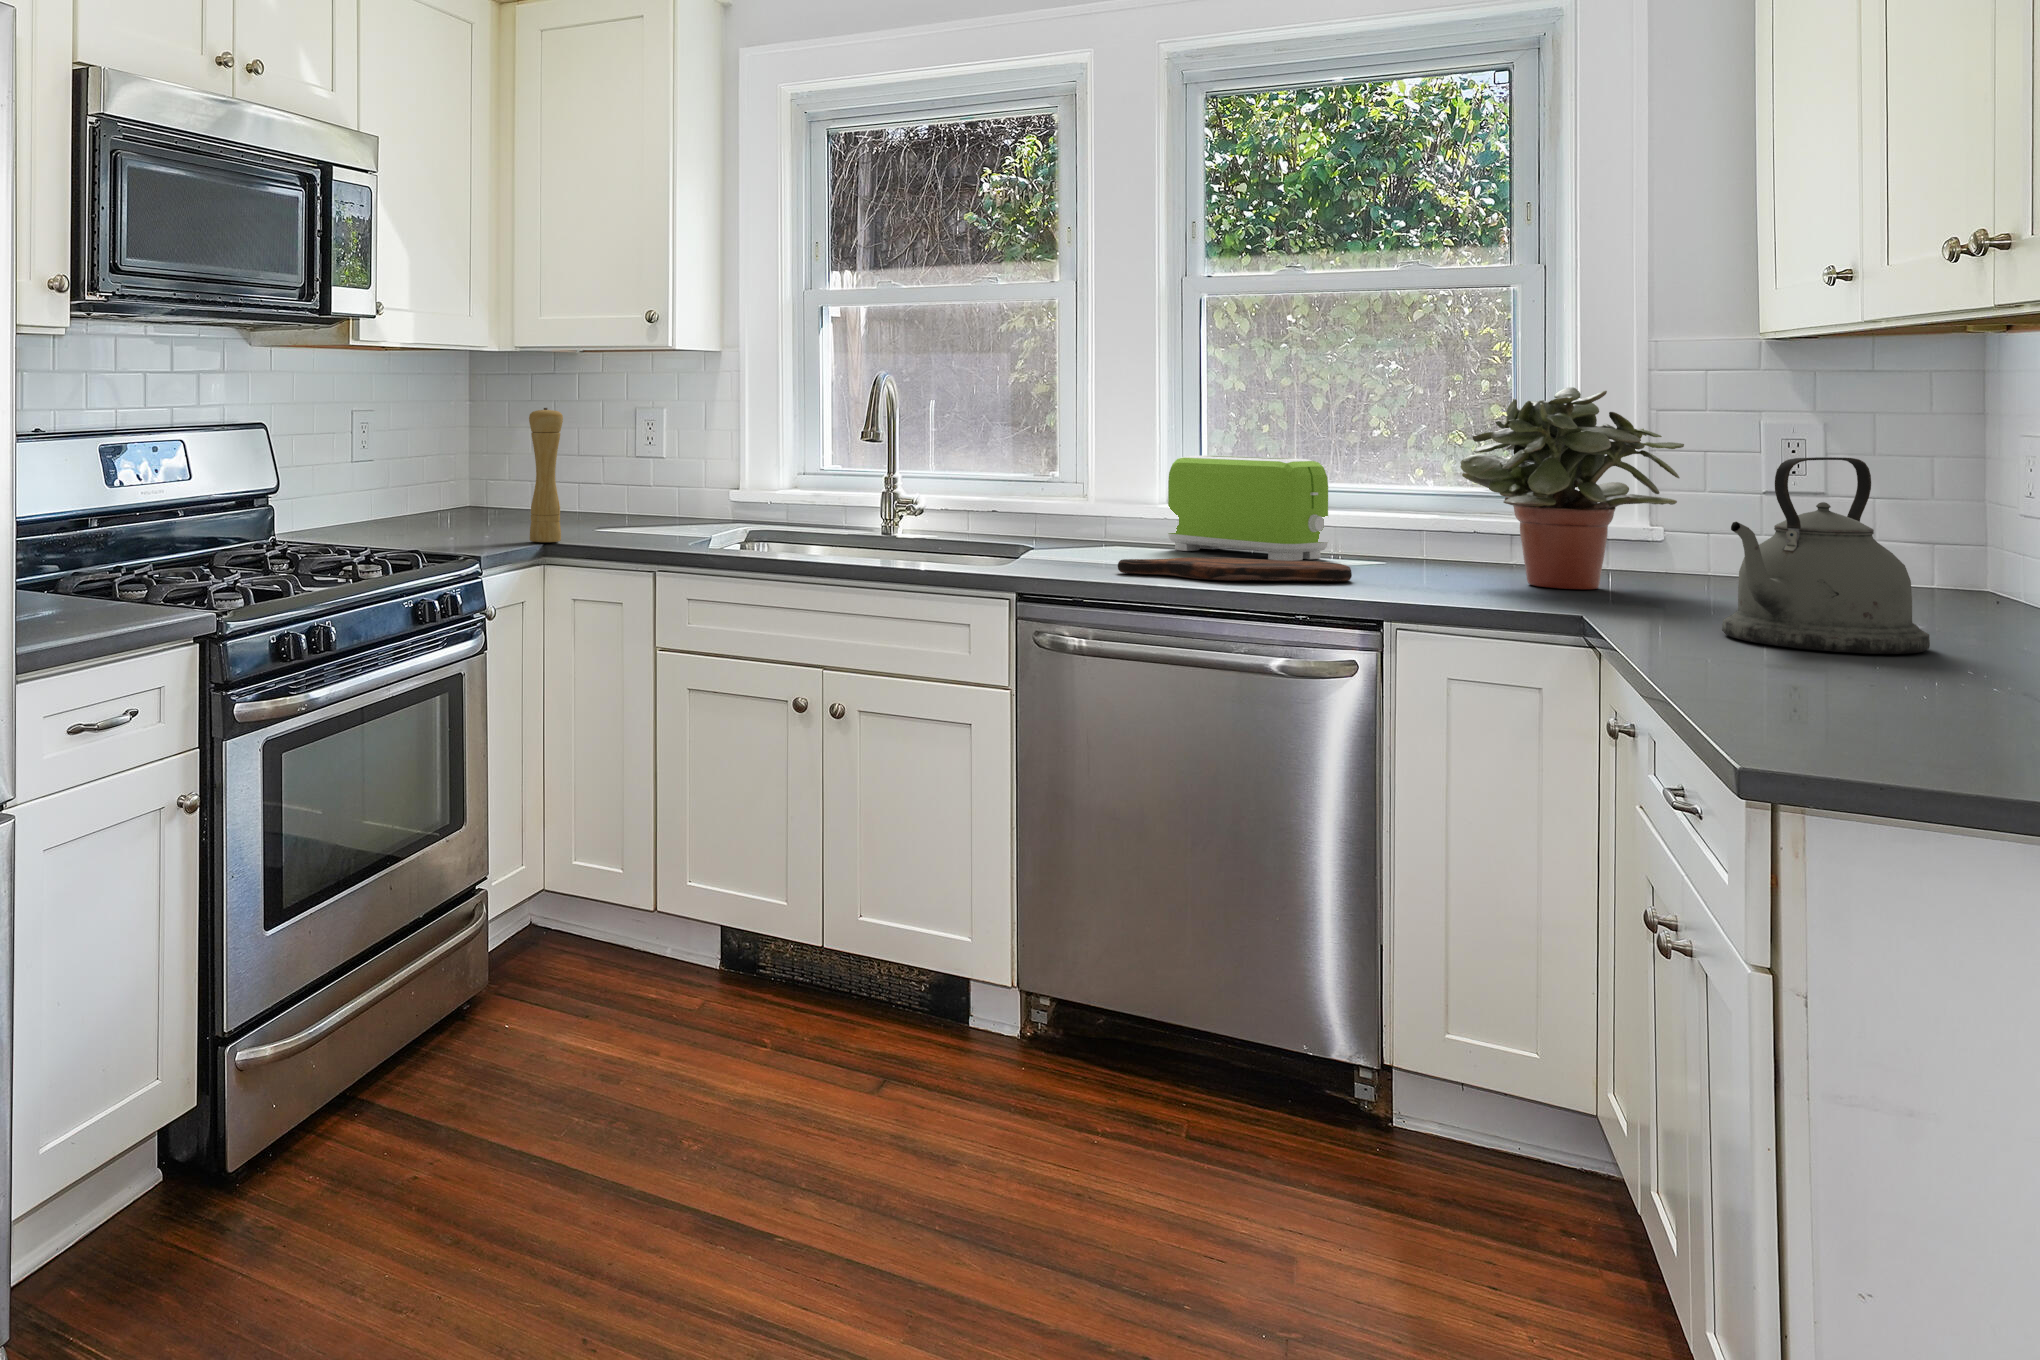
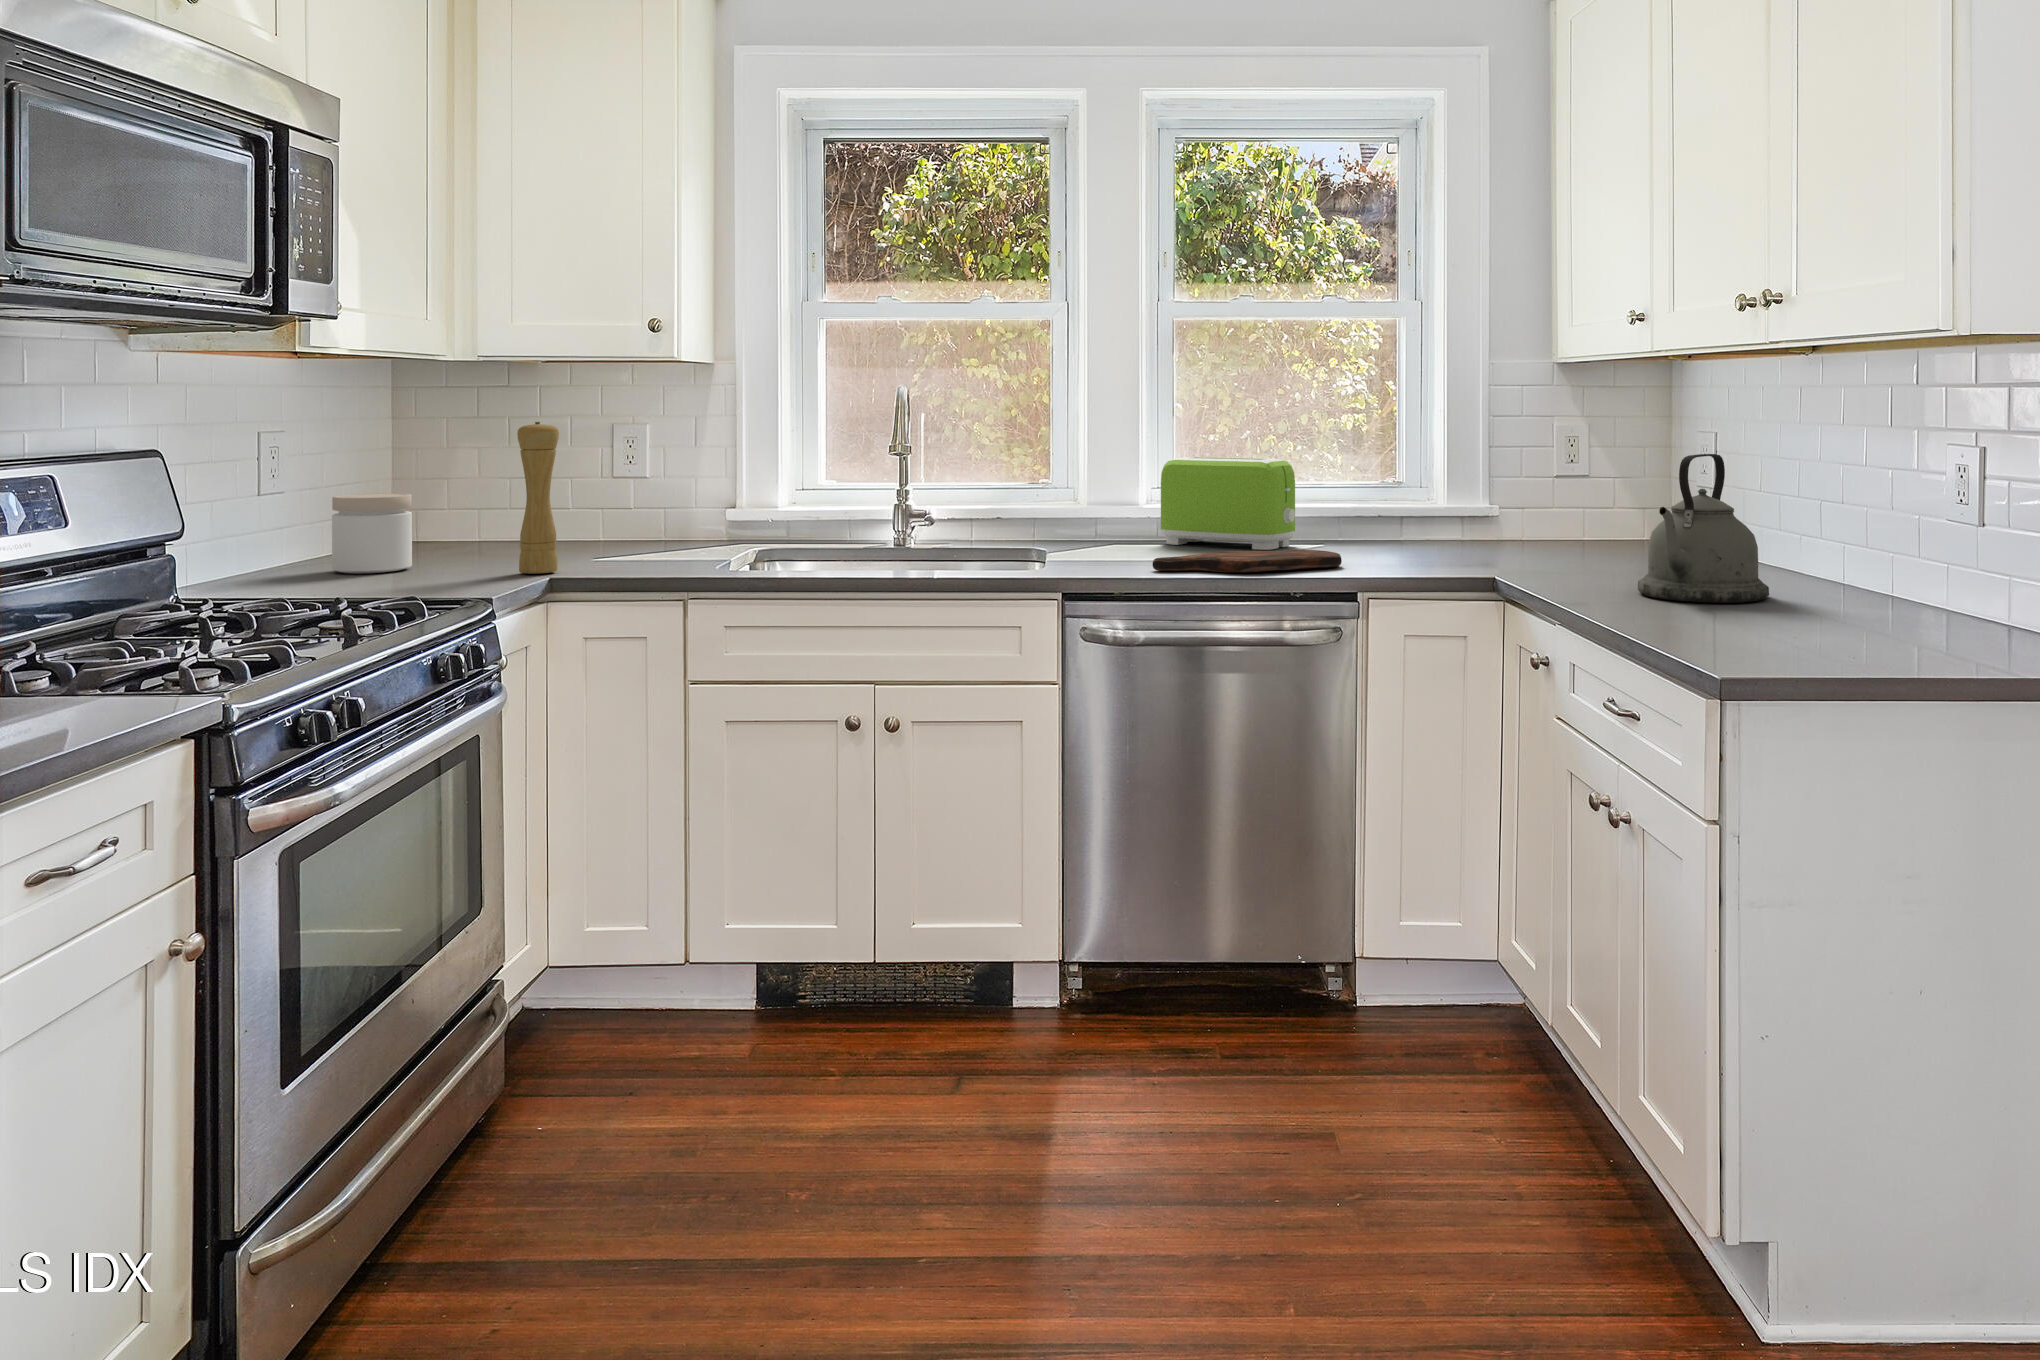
potted plant: present [1460,387,1684,589] -> none [1413,397,1571,562]
jar: none [396,468,456,535] -> present [332,493,412,573]

